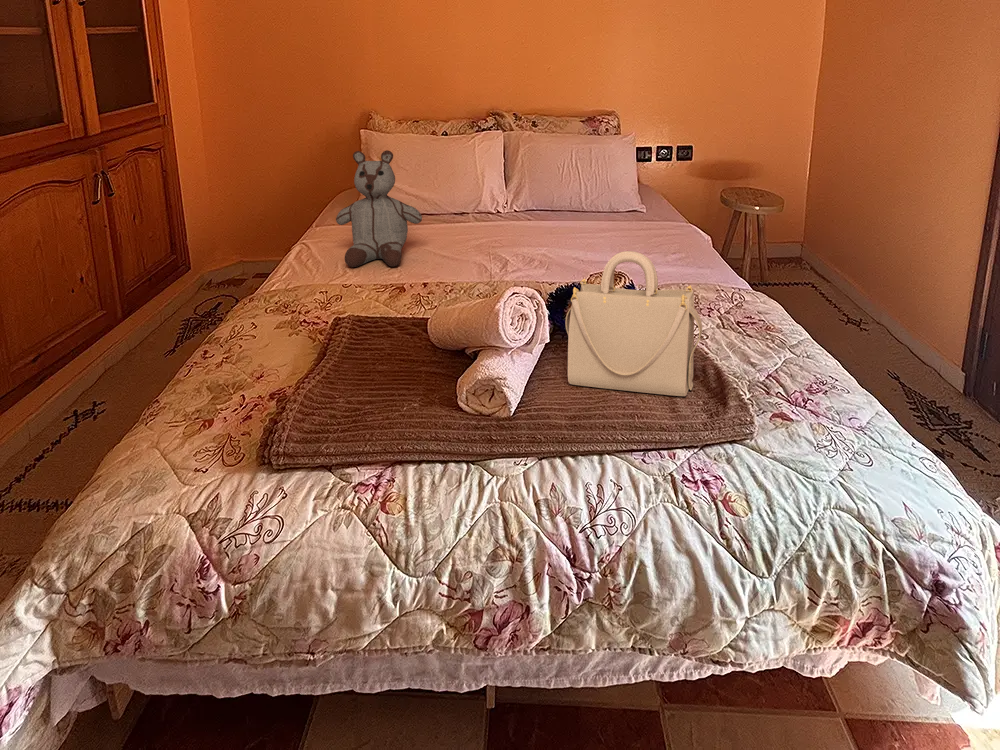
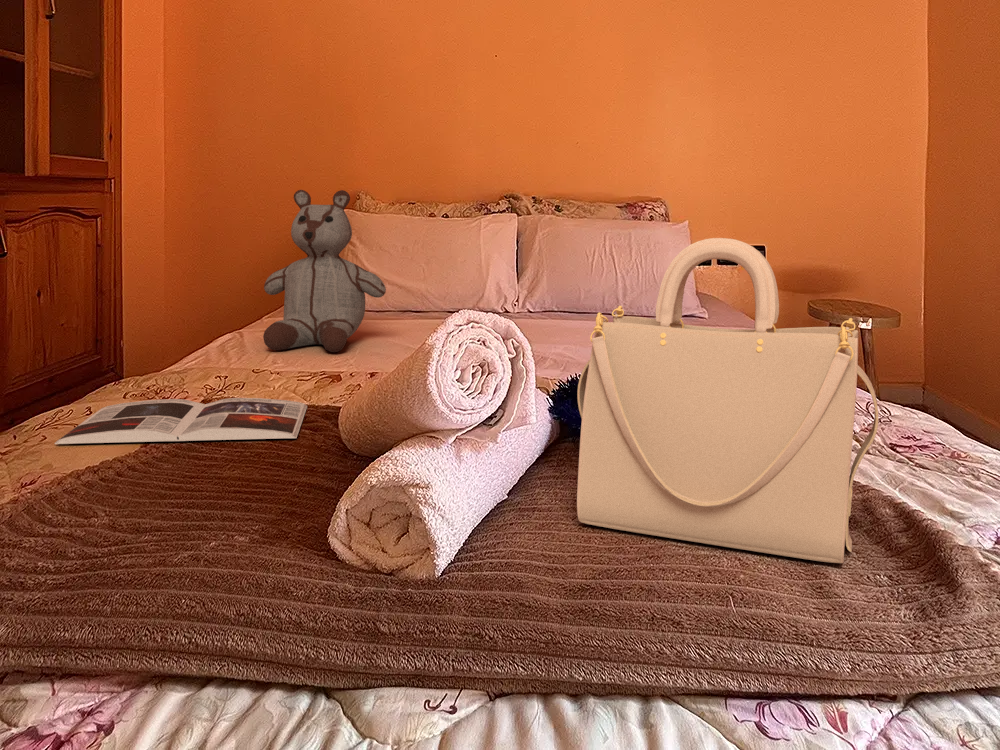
magazine: none [280,315,409,355] -> present [55,398,307,444]

